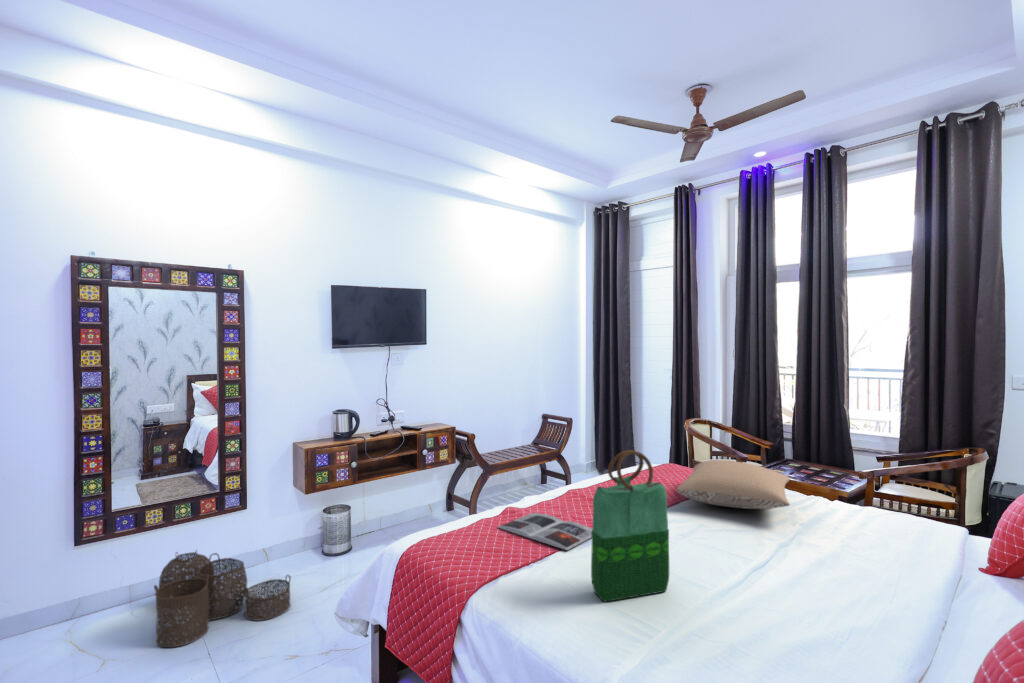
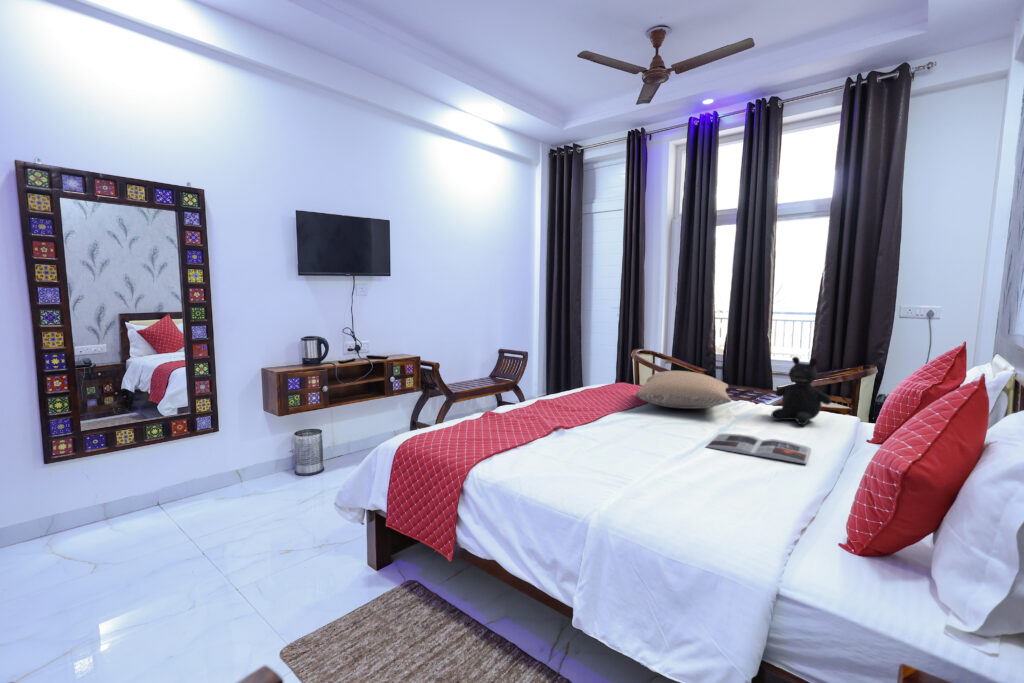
tote bag: present [591,450,669,601] -> none [576,342,642,469]
teddy bear: none [841,451,916,538] -> present [772,357,831,425]
magazine: present [498,513,592,550] -> present [706,434,811,464]
woven basket: present [154,551,291,647] -> none [135,467,273,552]

